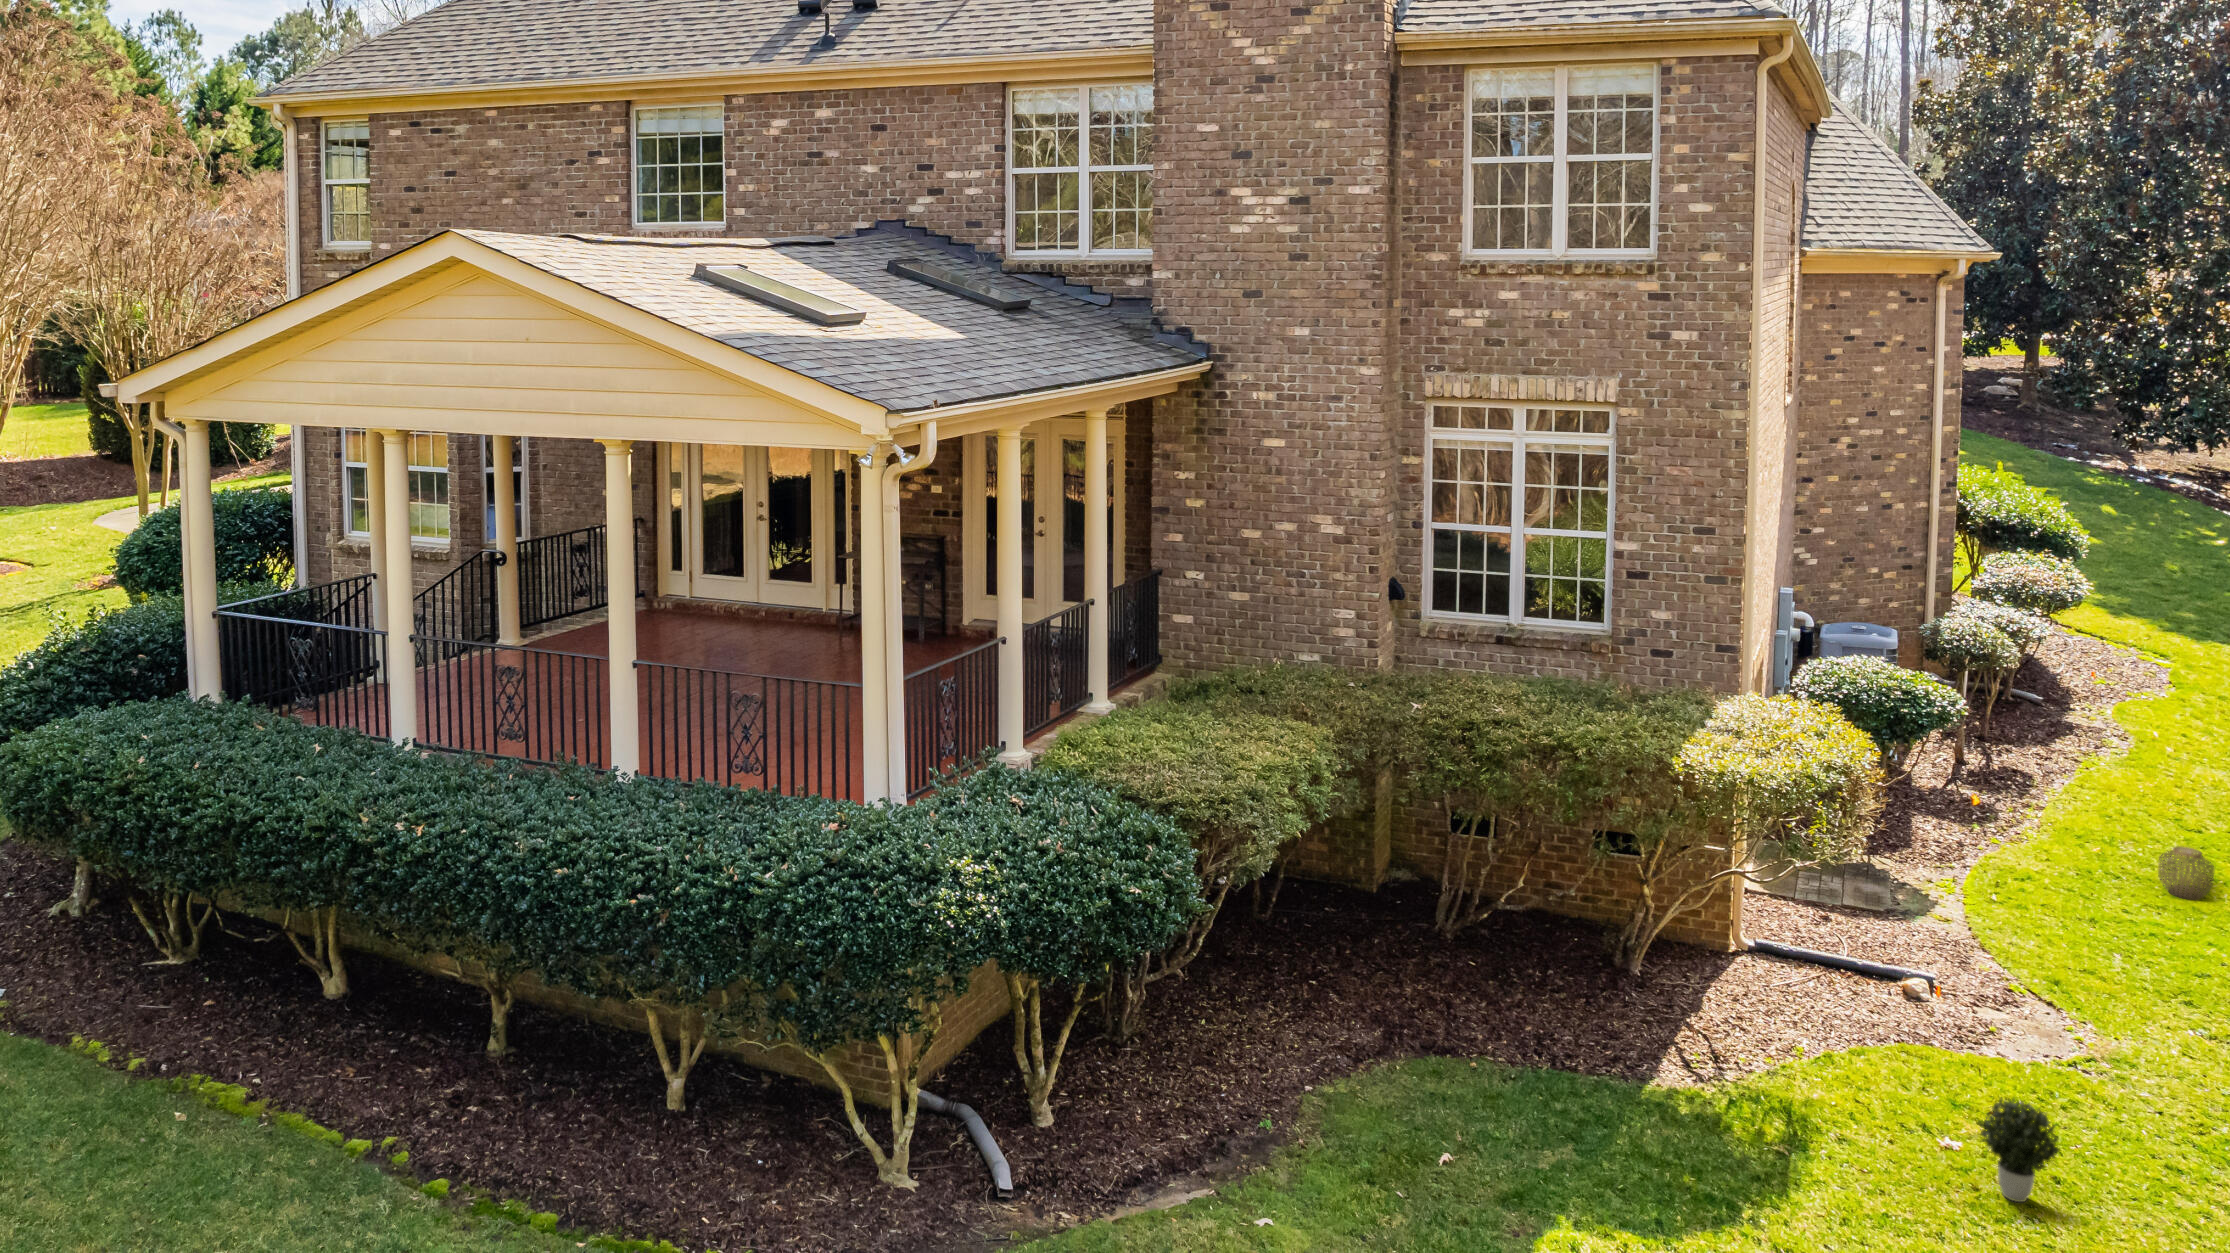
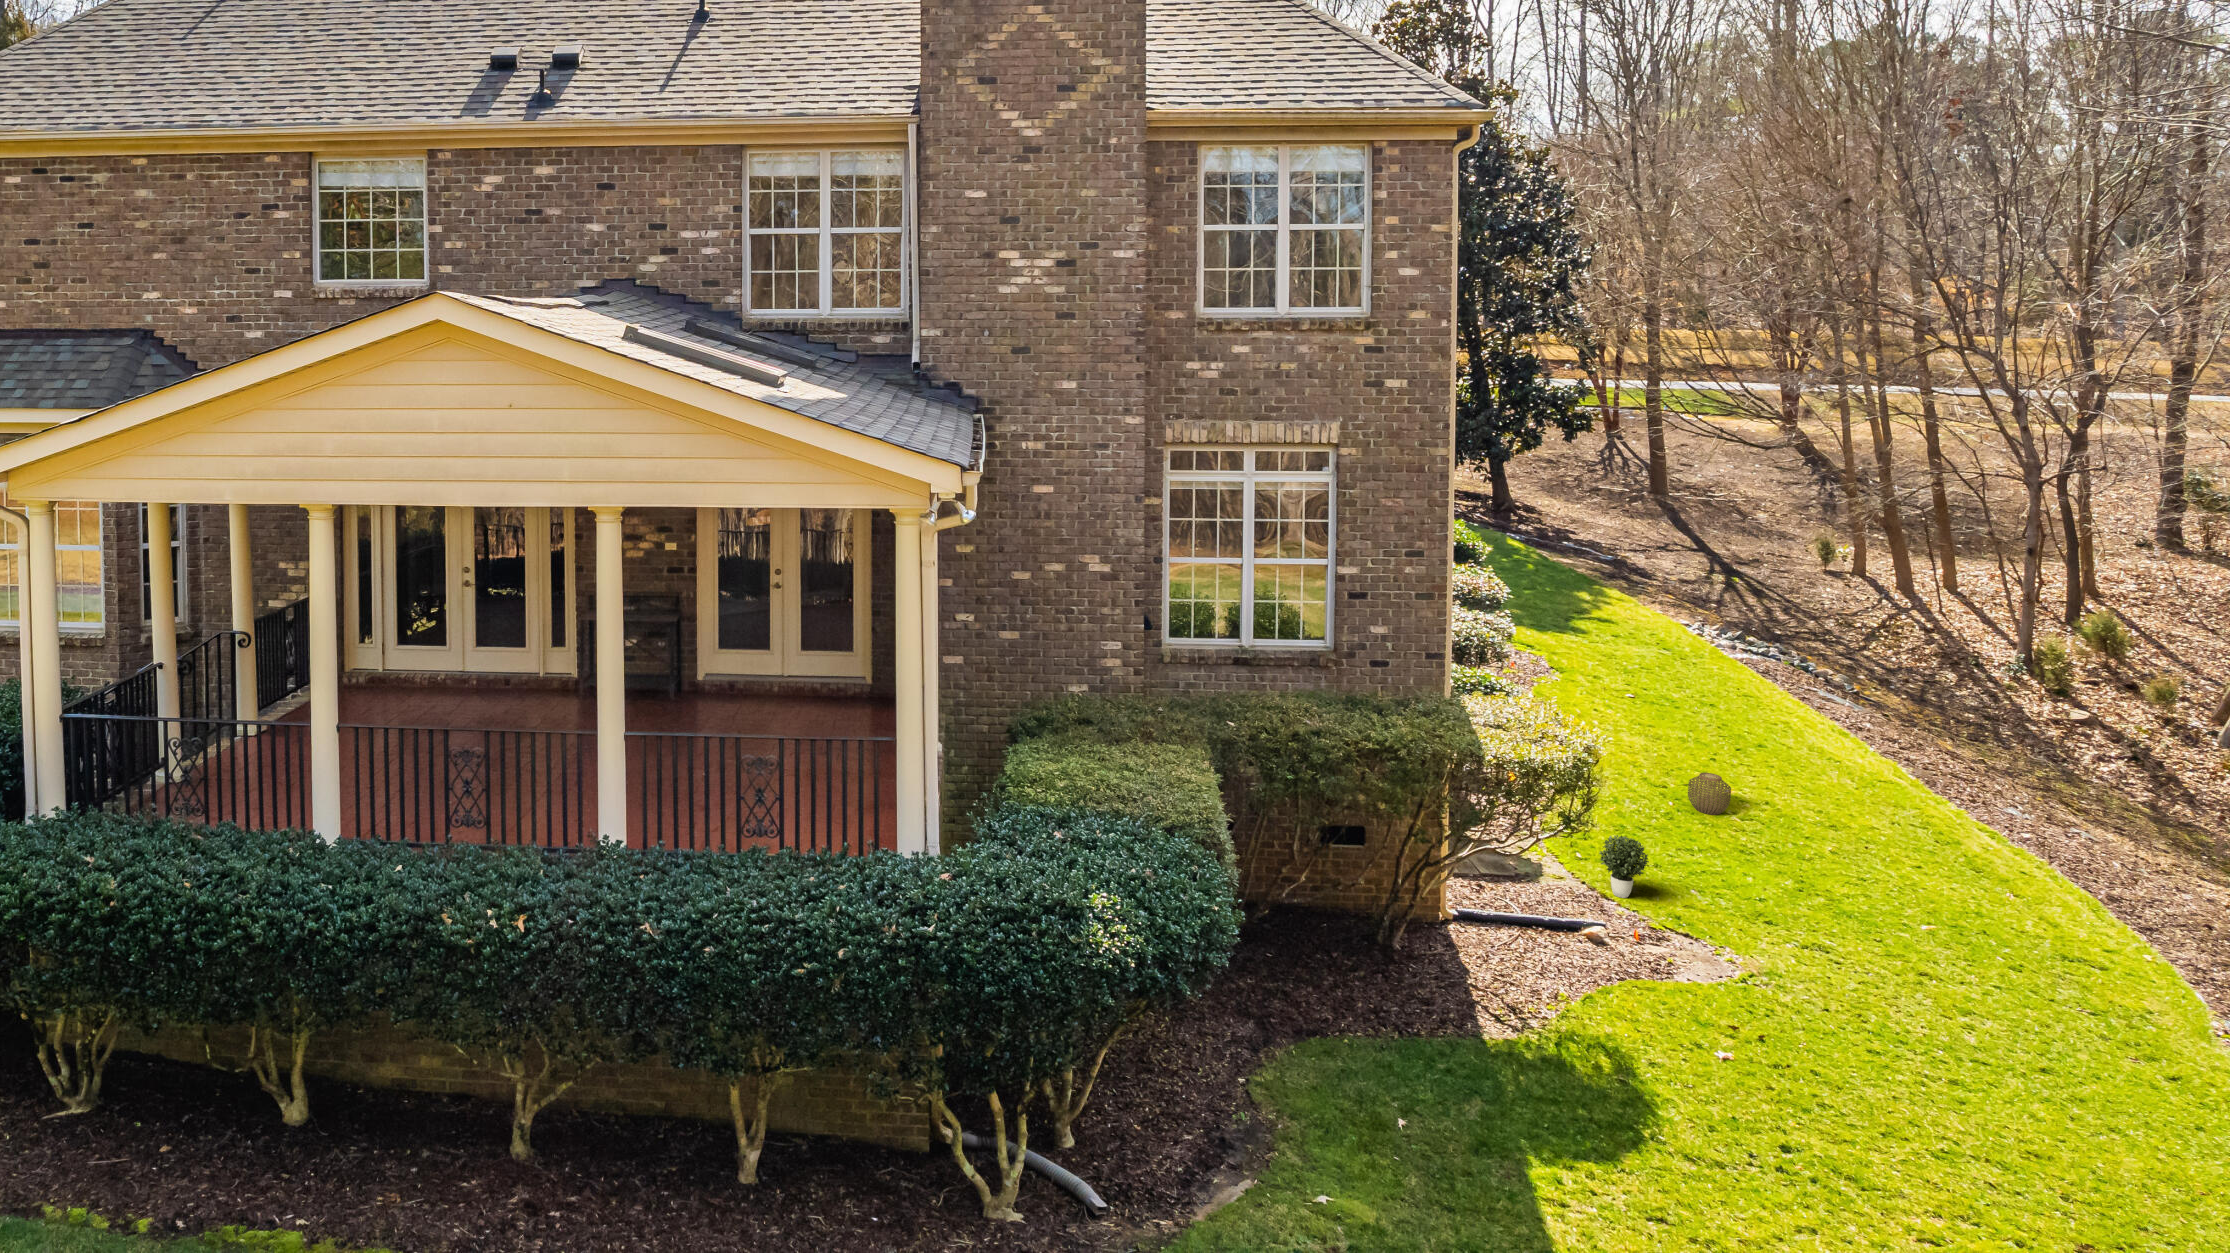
potted plant: present [1979,1097,2059,1202] -> present [1599,835,1649,898]

